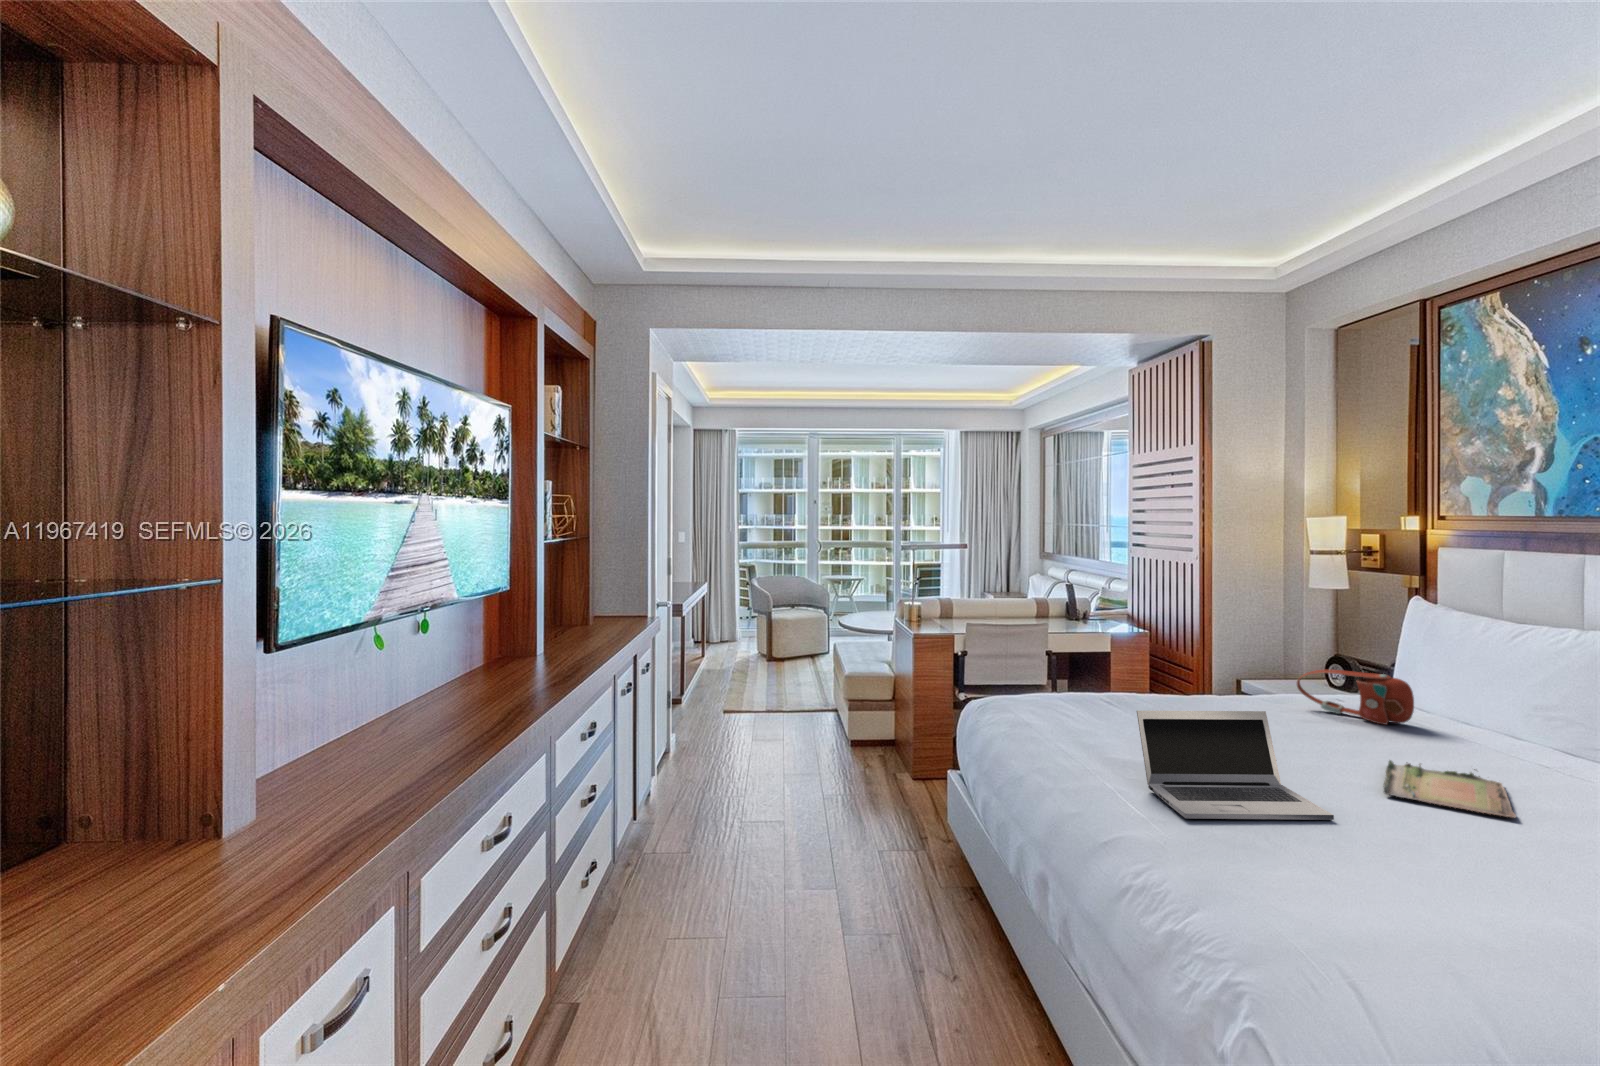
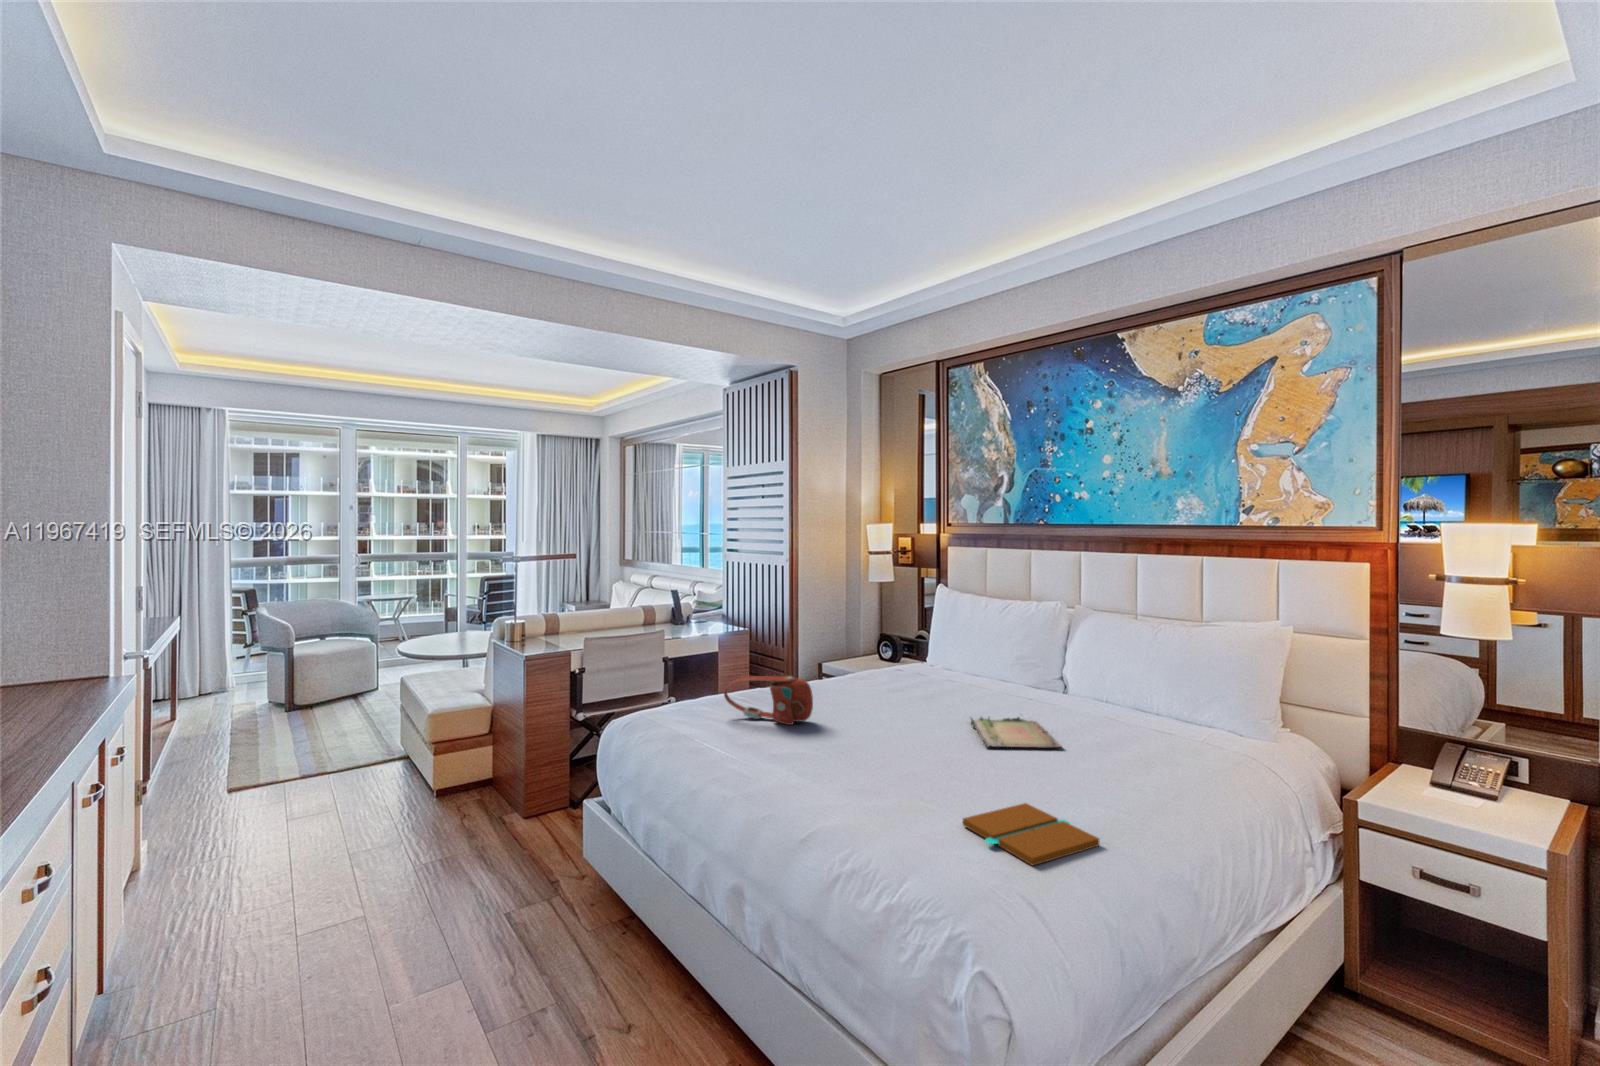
handbag: present [1297,669,1414,725] -> present [724,676,813,725]
laptop: present [1137,711,1334,820] -> none [816,693,972,806]
book: none [1276,851,1462,926] -> present [963,803,1099,866]

